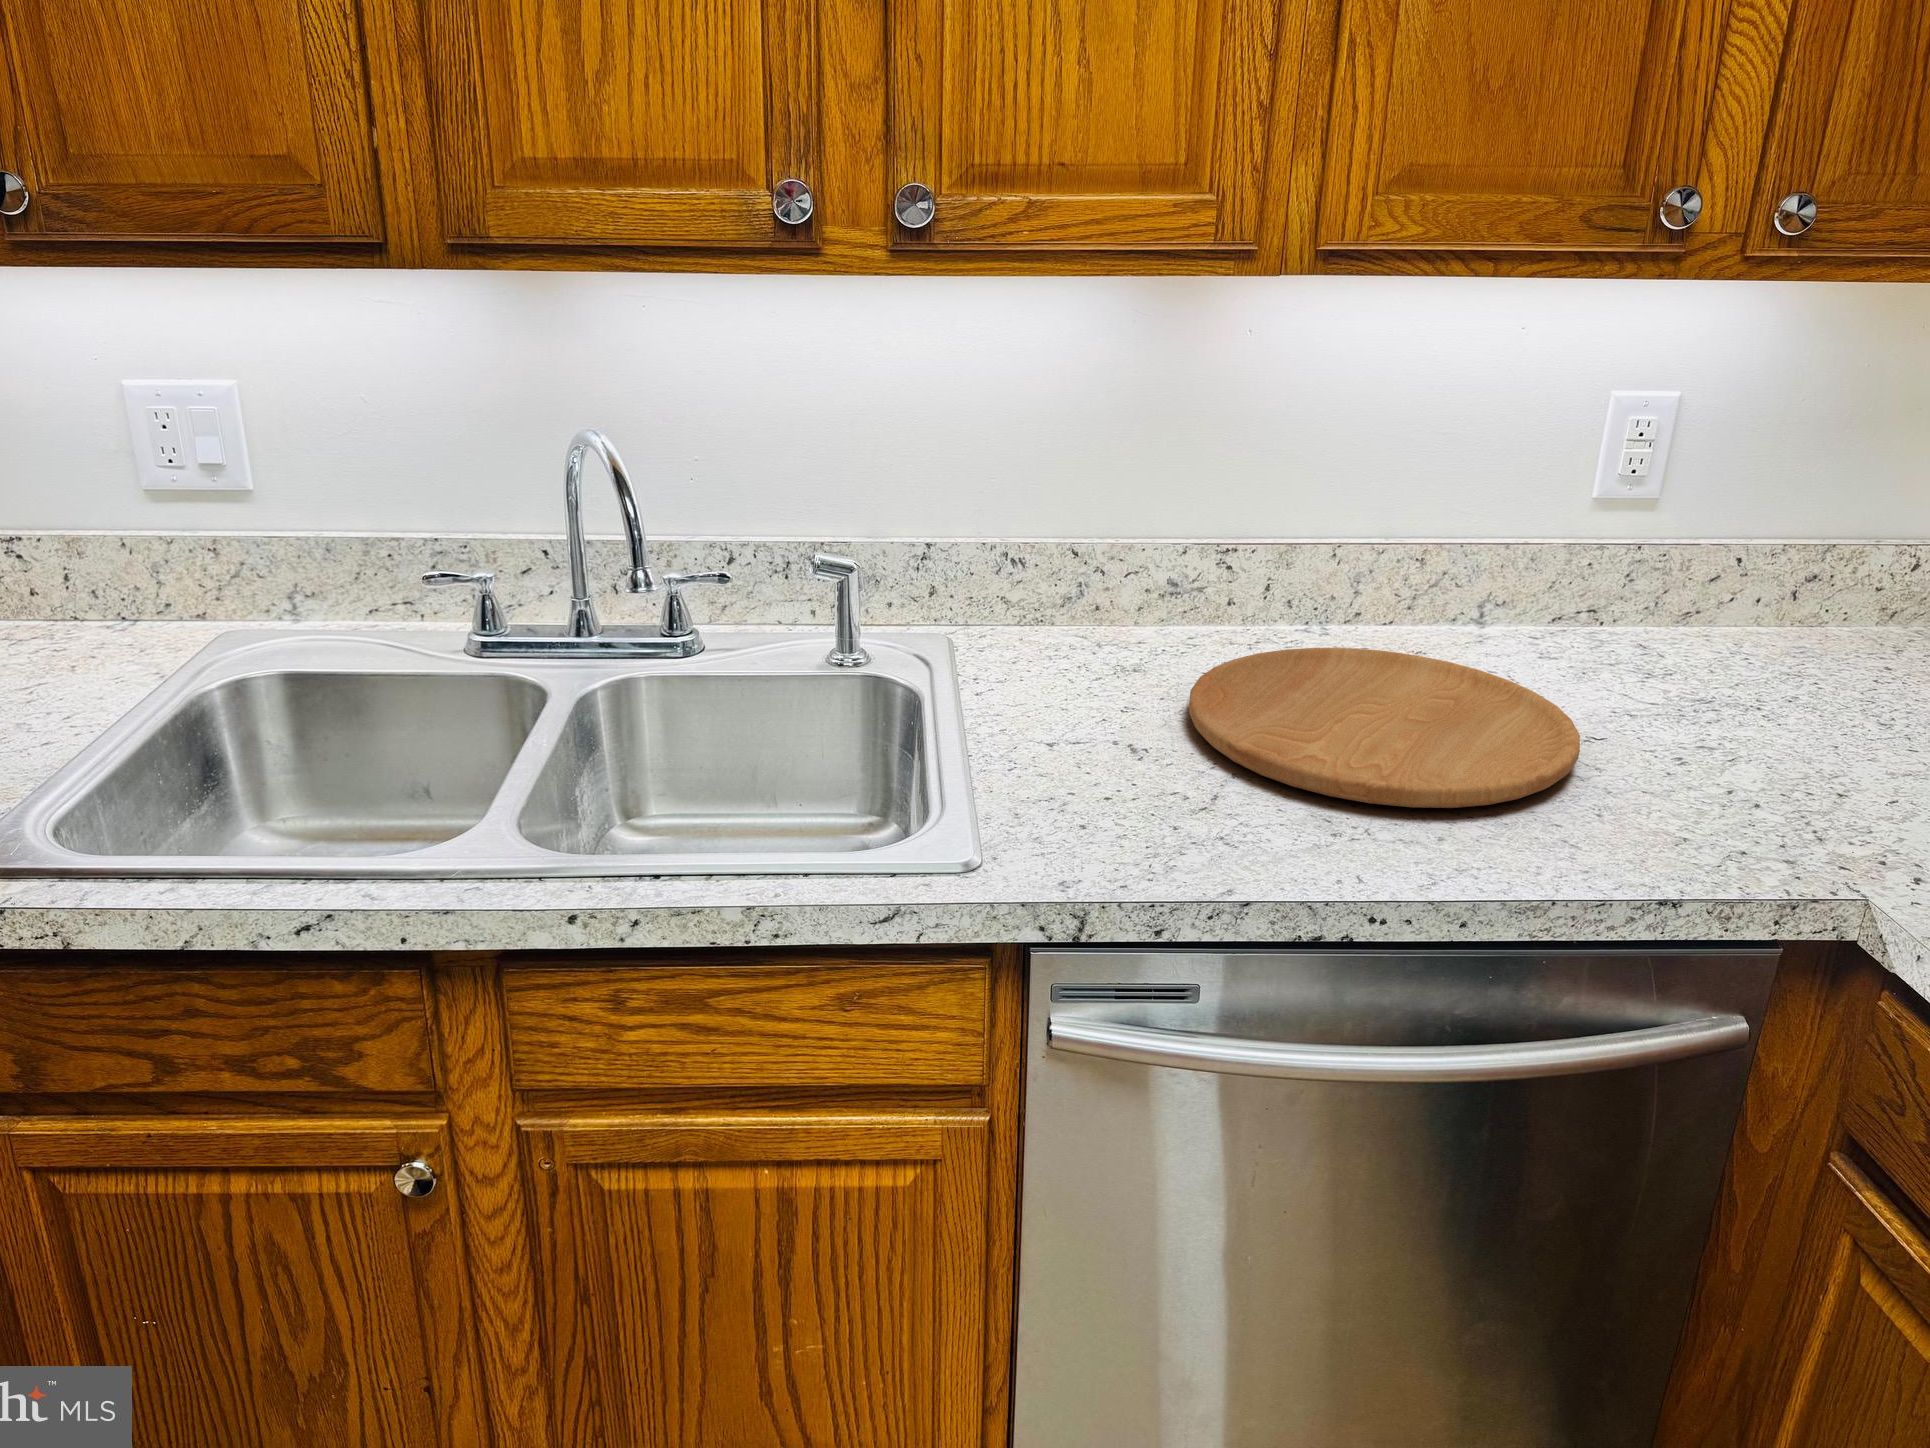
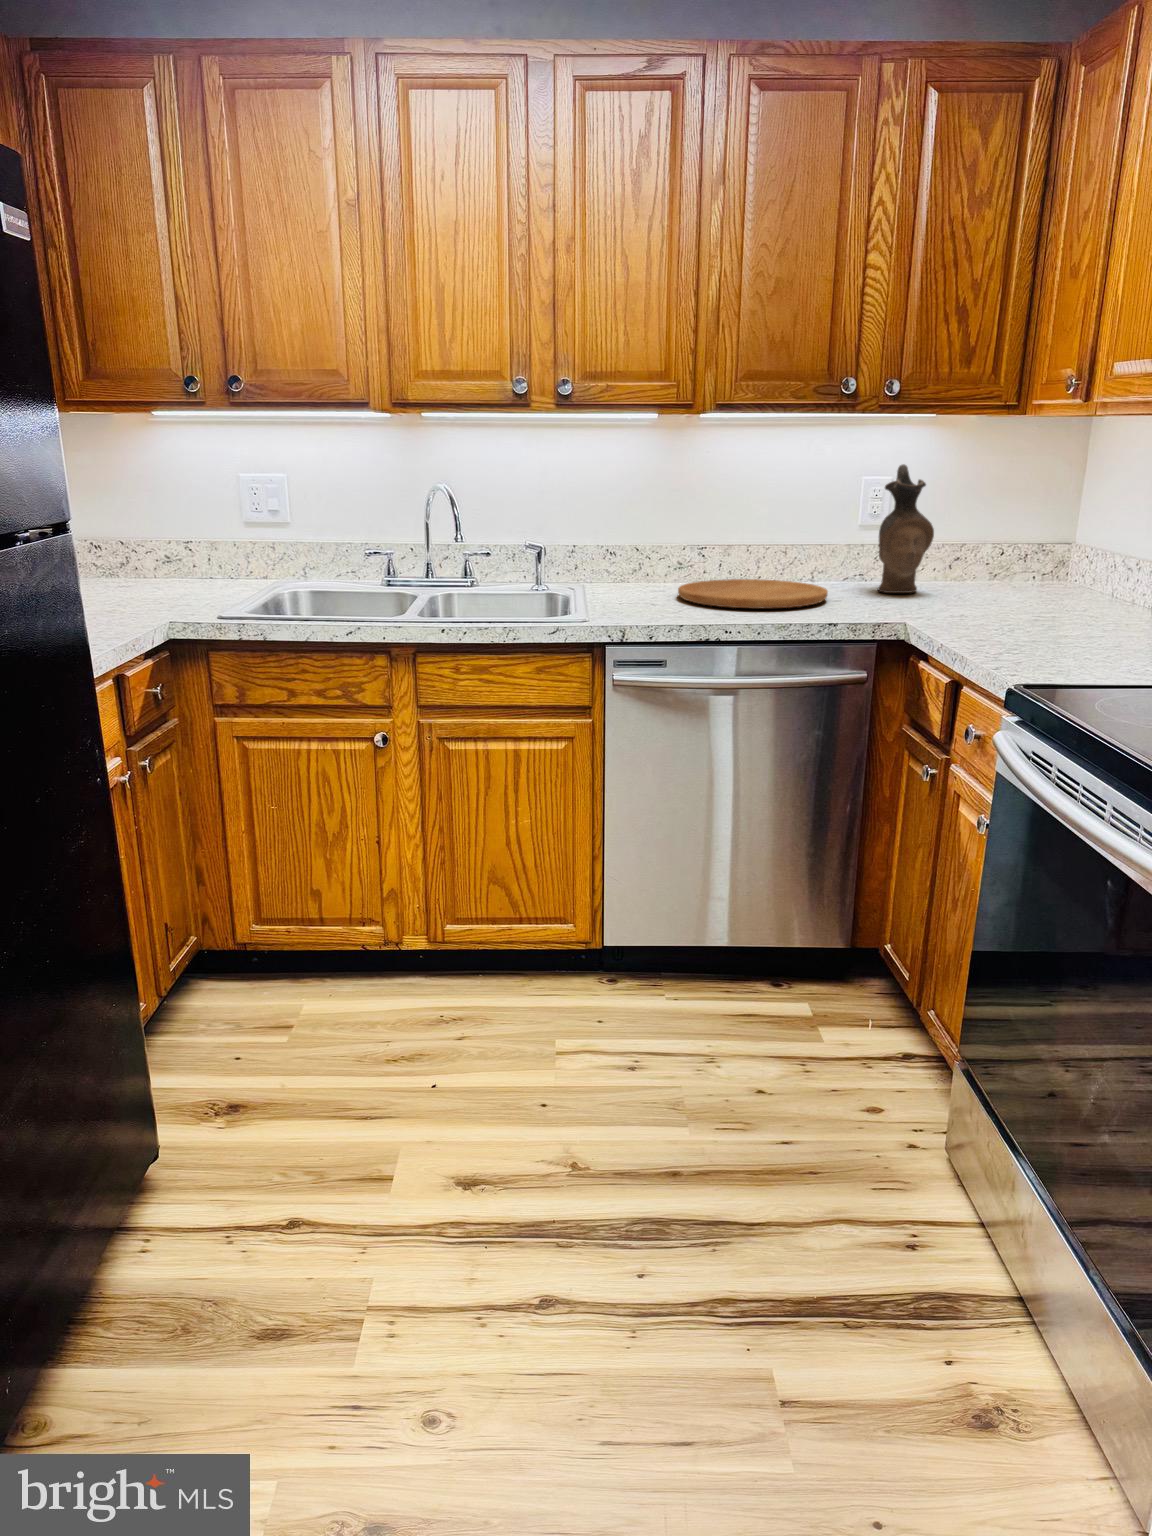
ceramic pitcher: none [1660,384,1834,705] -> present [877,464,934,593]

